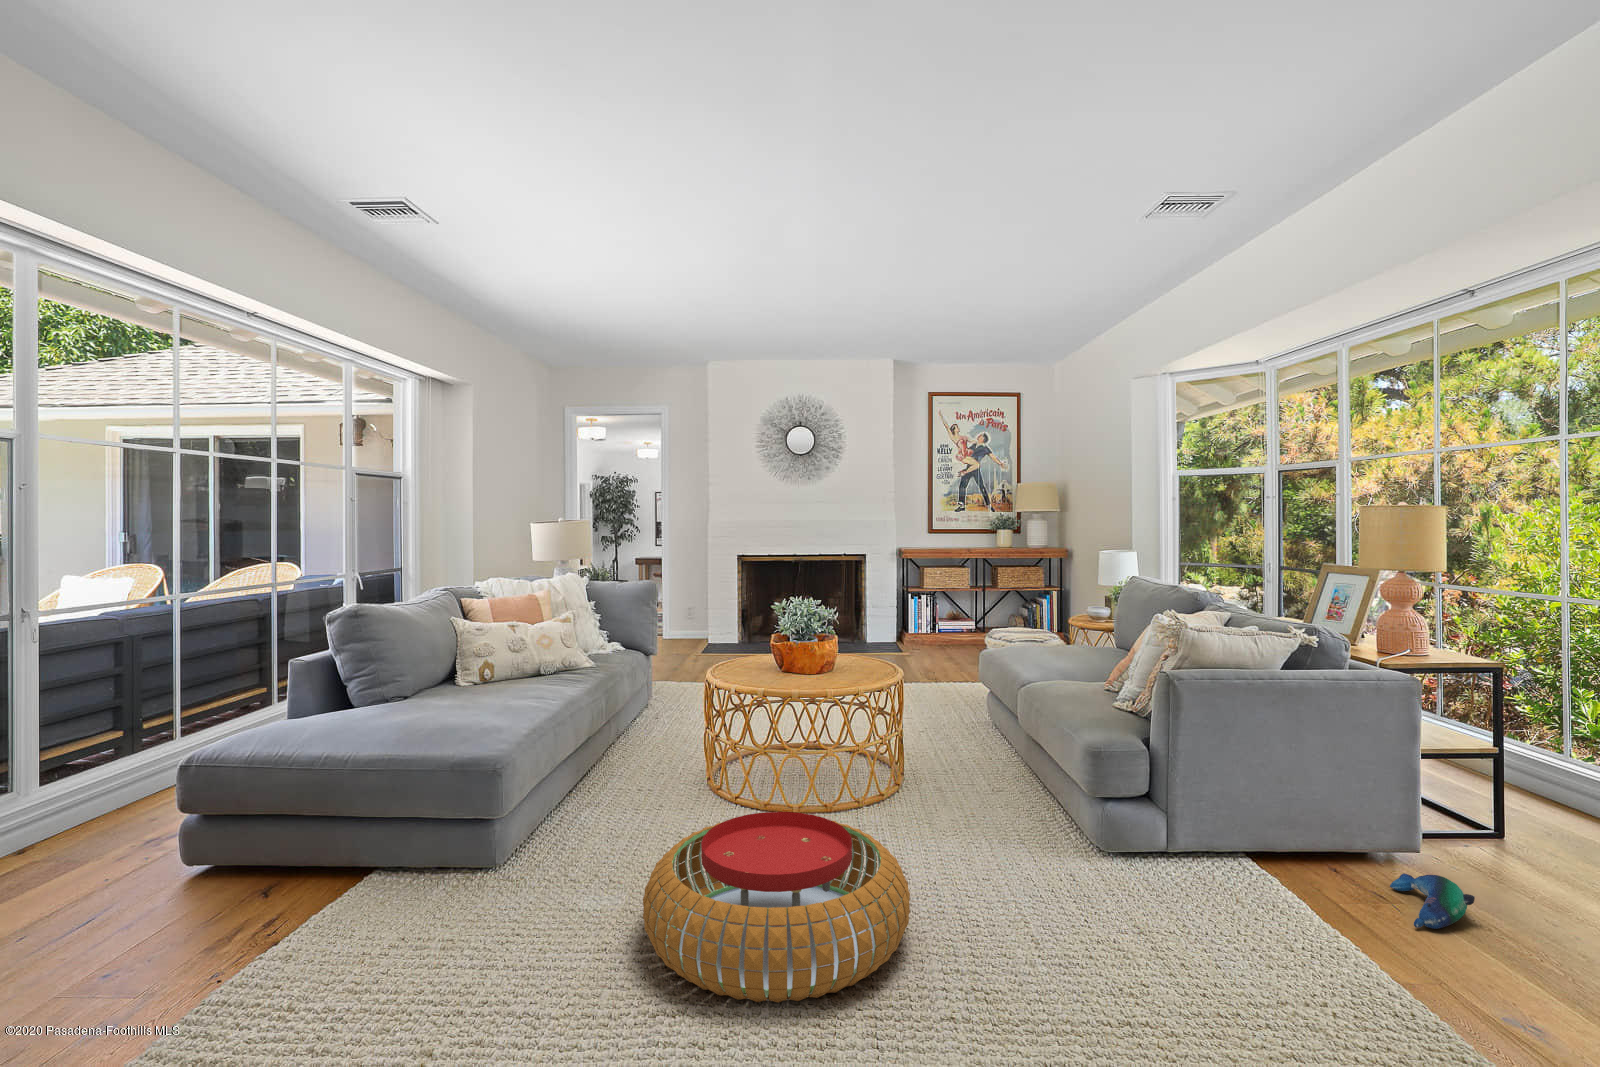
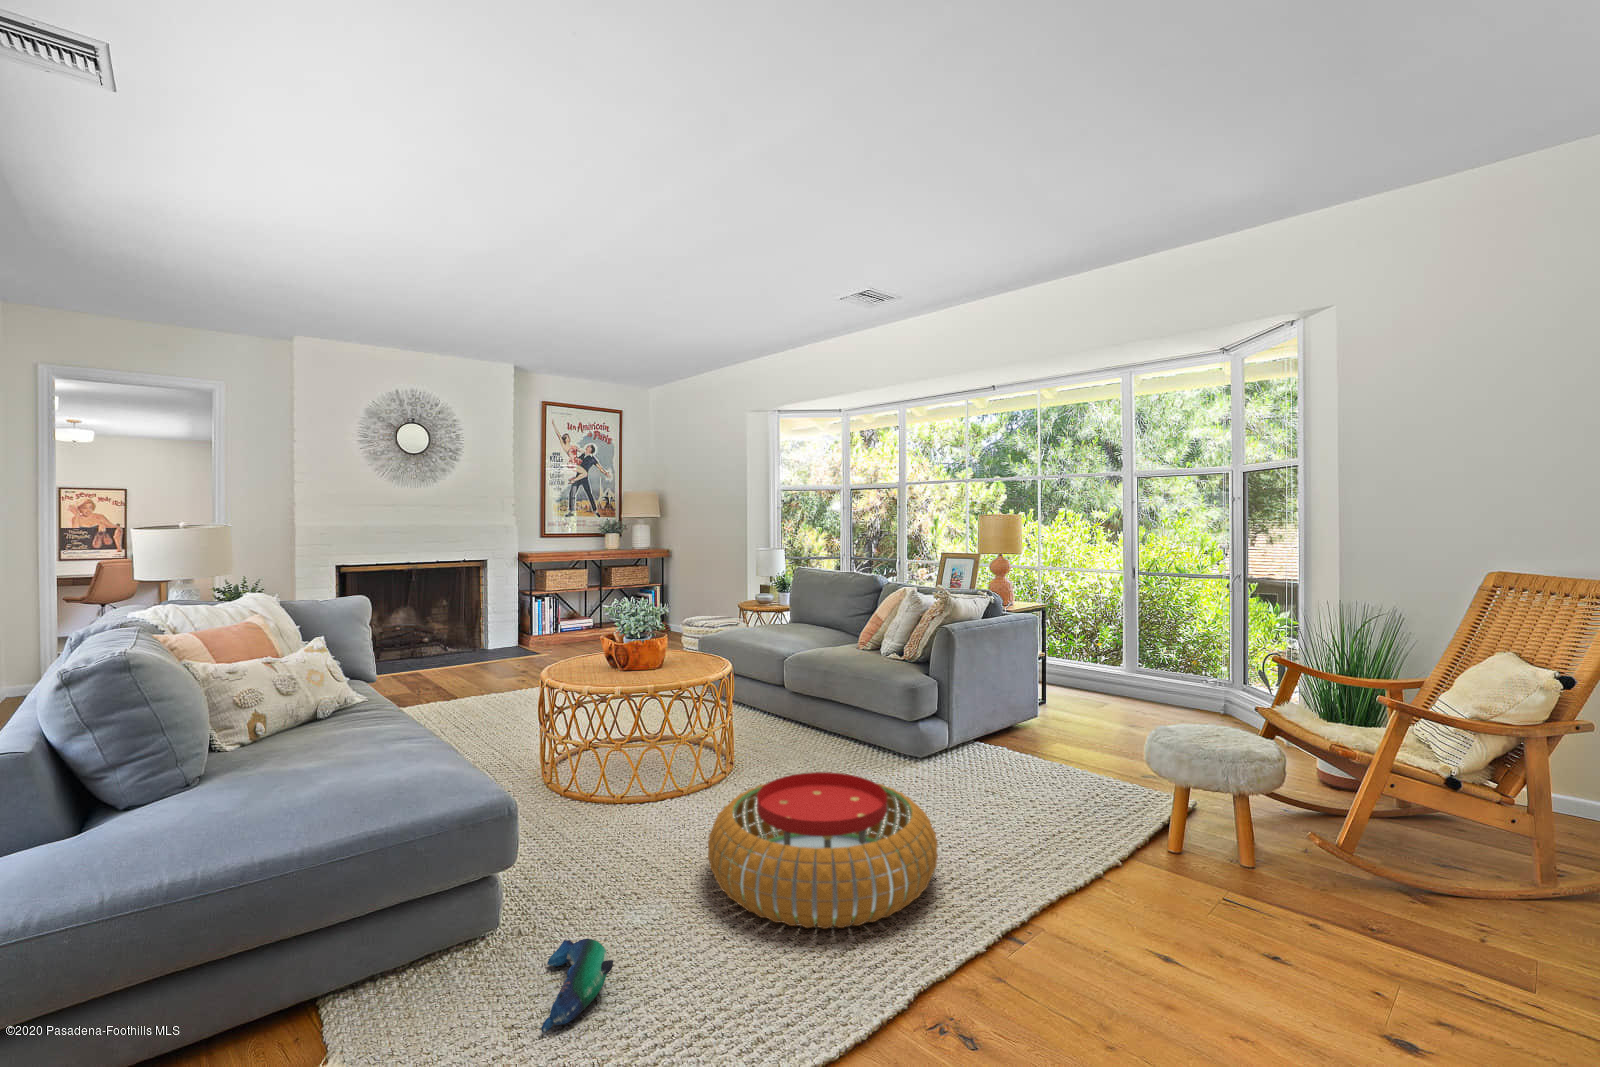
plush toy: present [1390,873,1475,929] -> present [541,939,614,1033]

